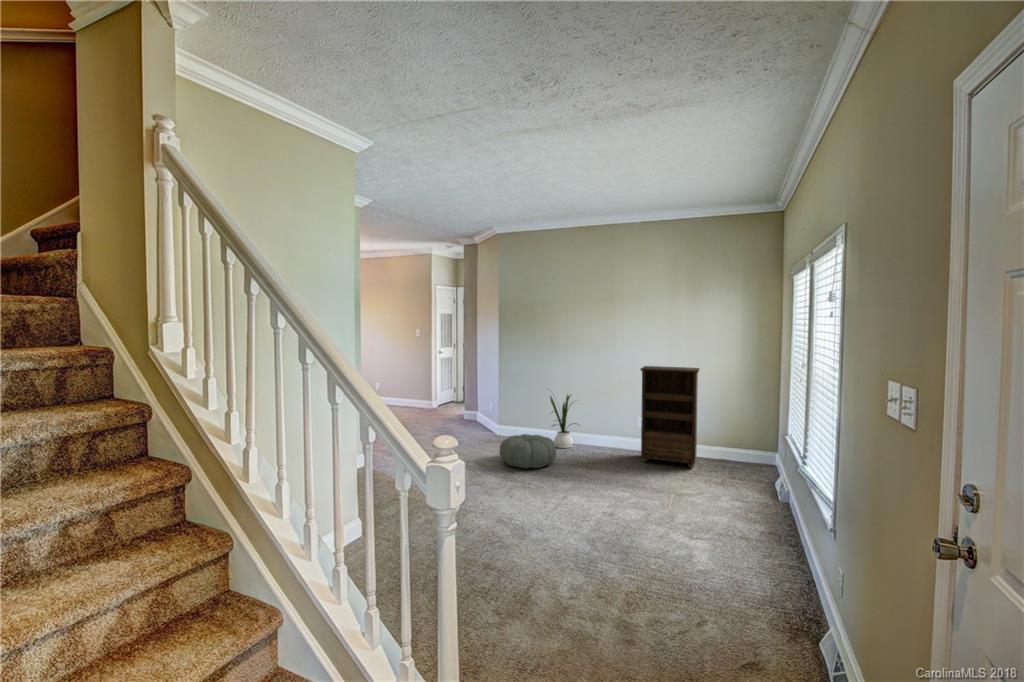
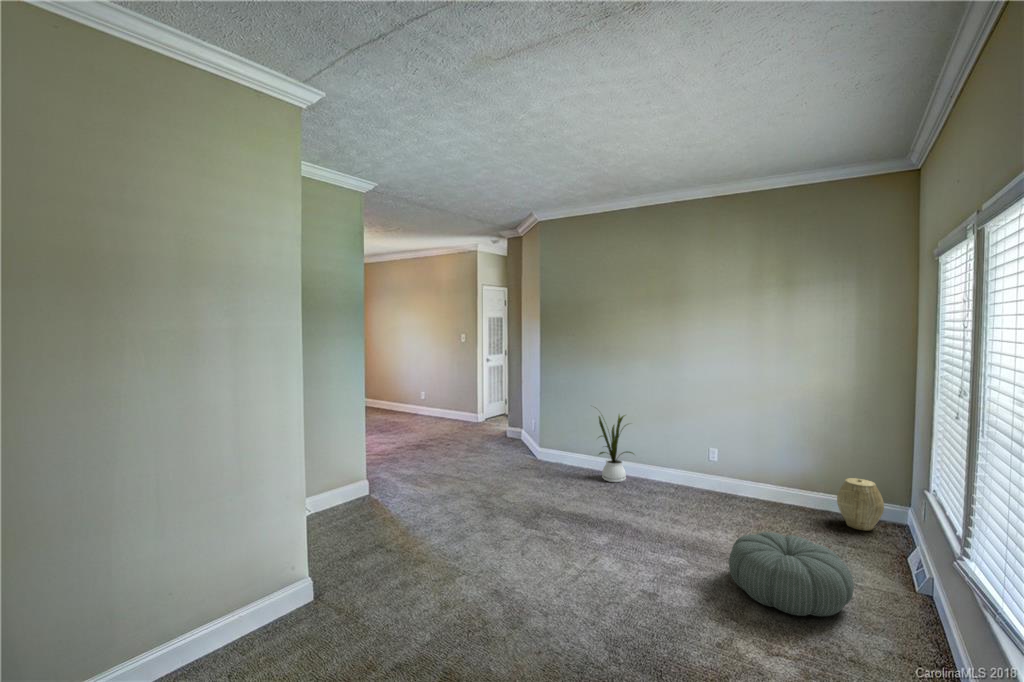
bookshelf: present [640,366,700,468] -> none [710,382,795,523]
woven basket: none [728,433,759,469] -> present [837,478,884,530]
pouf: present [500,434,556,468] -> present [729,532,854,616]

